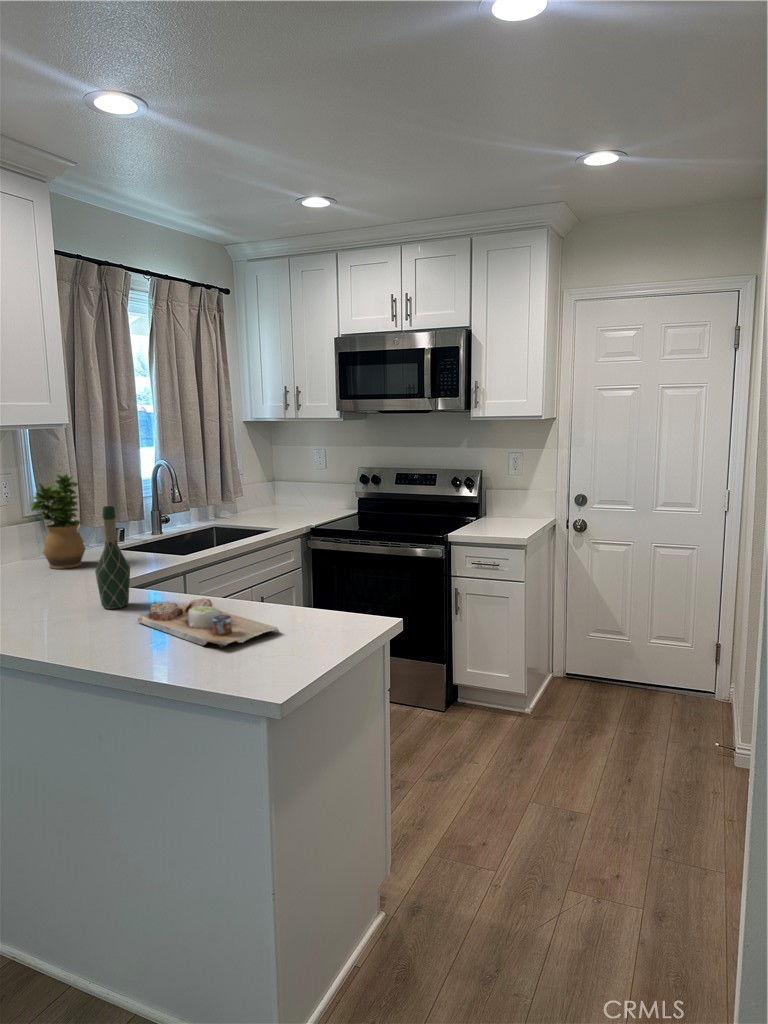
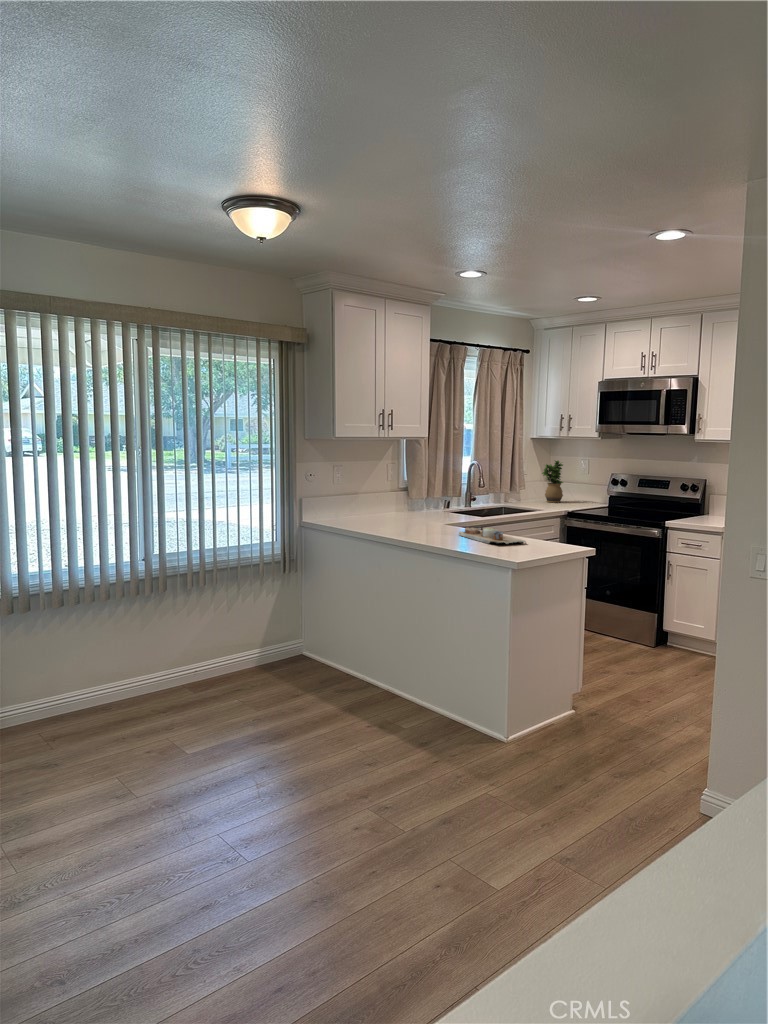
potted plant: present [30,474,86,569] -> present [542,461,563,503]
wine bottle: present [96,506,130,609] -> none [440,478,456,531]

